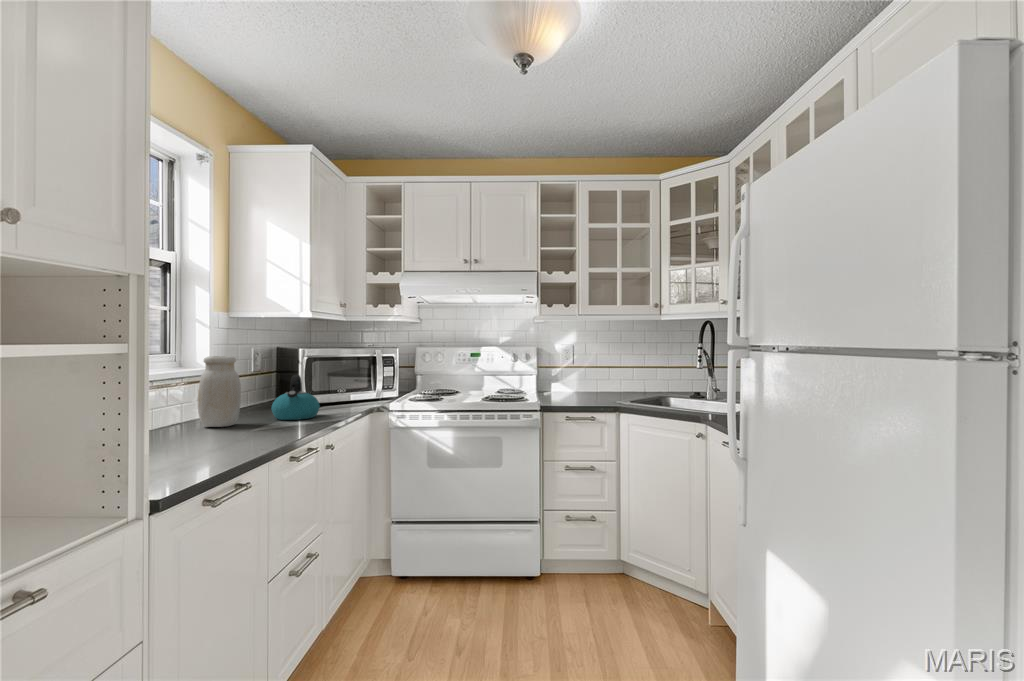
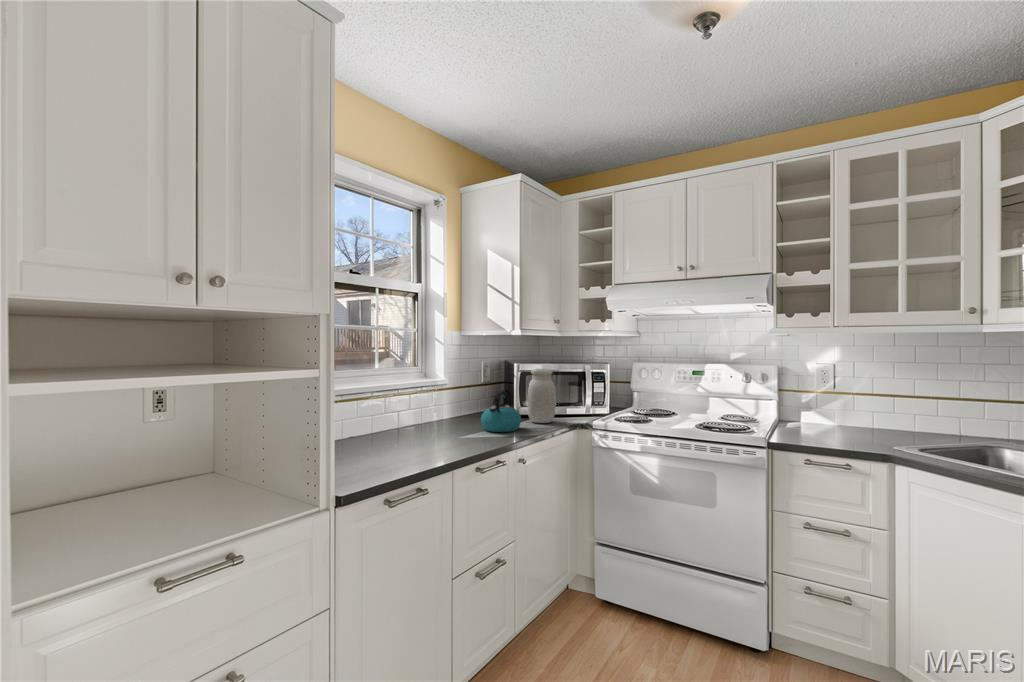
jar: present [198,356,241,427] -> present [527,369,556,423]

